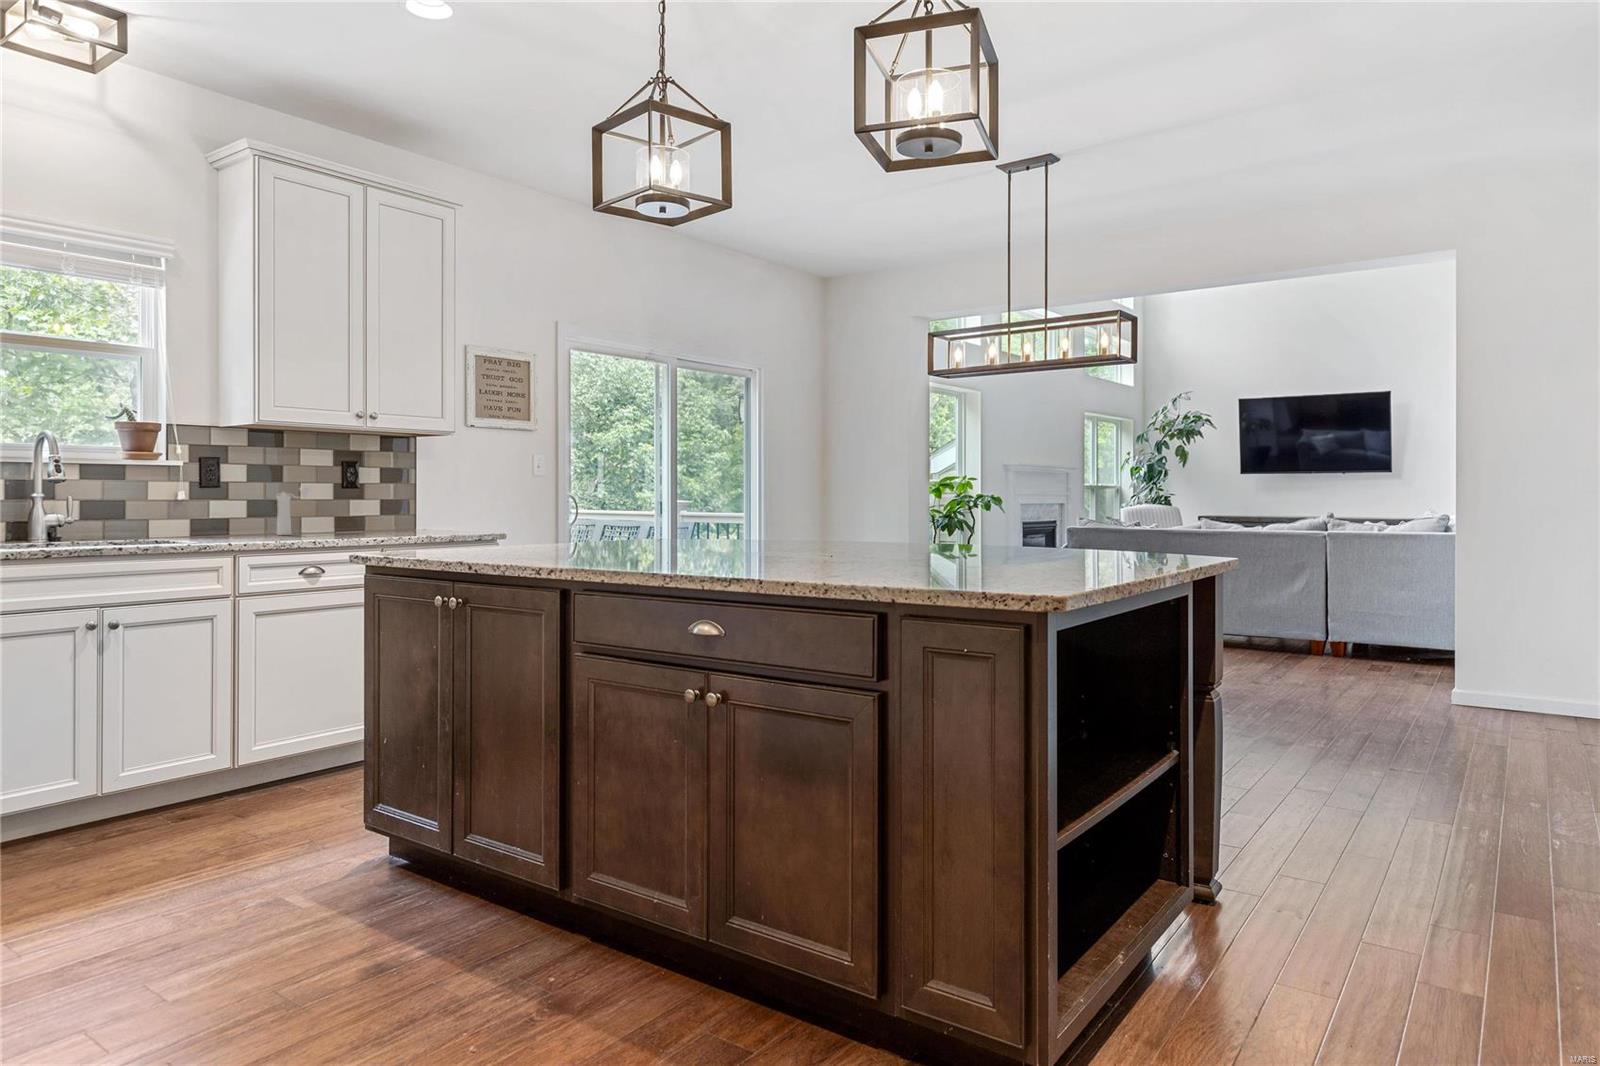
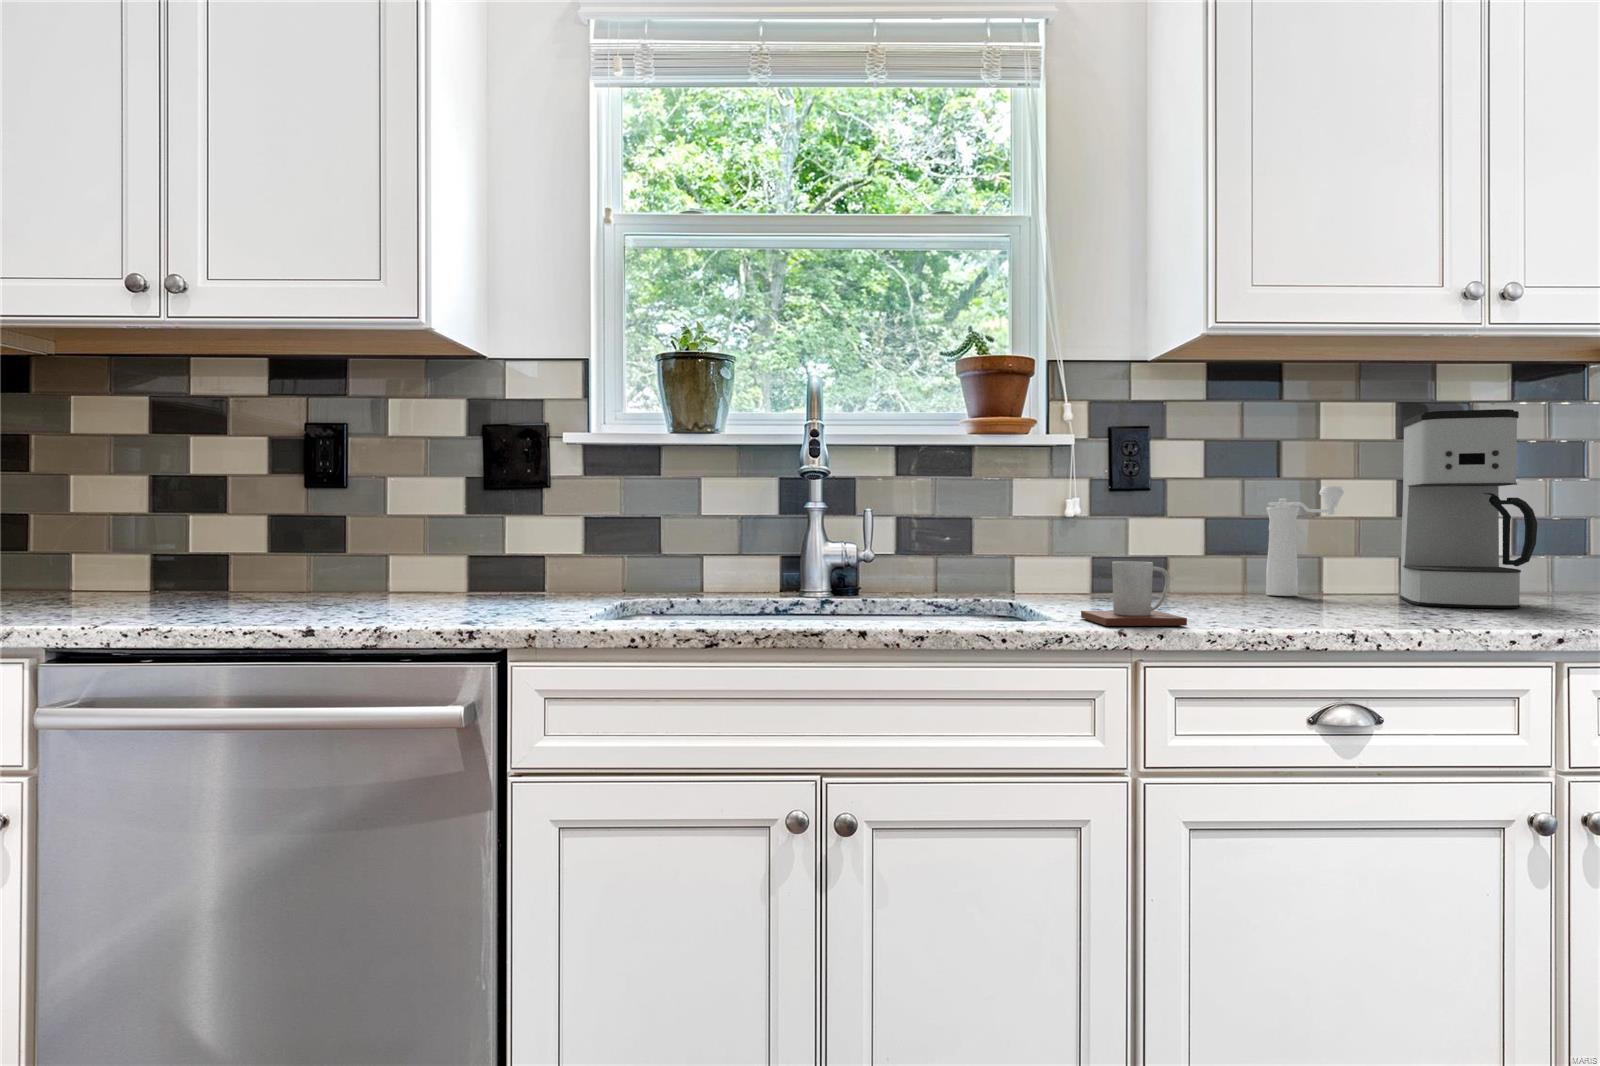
coffee maker: none [334,458,383,535] -> present [1400,409,1537,608]
mug: none [206,518,254,542] -> present [1081,561,1187,626]

